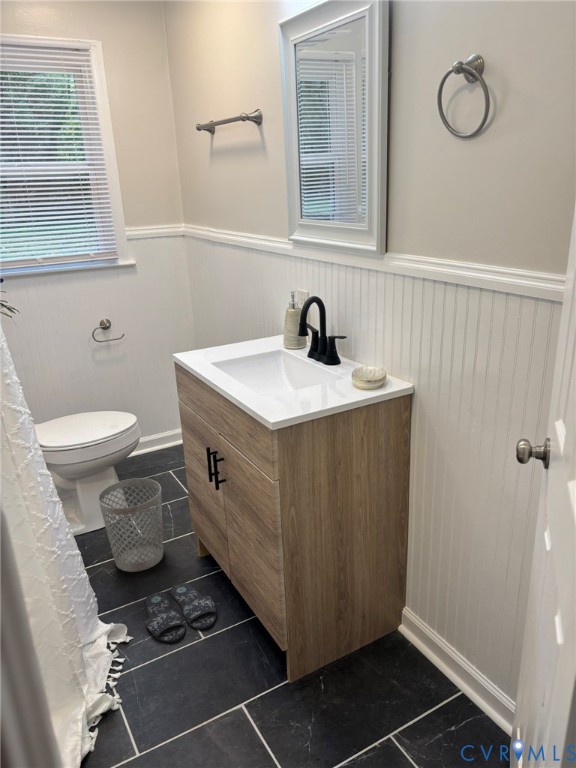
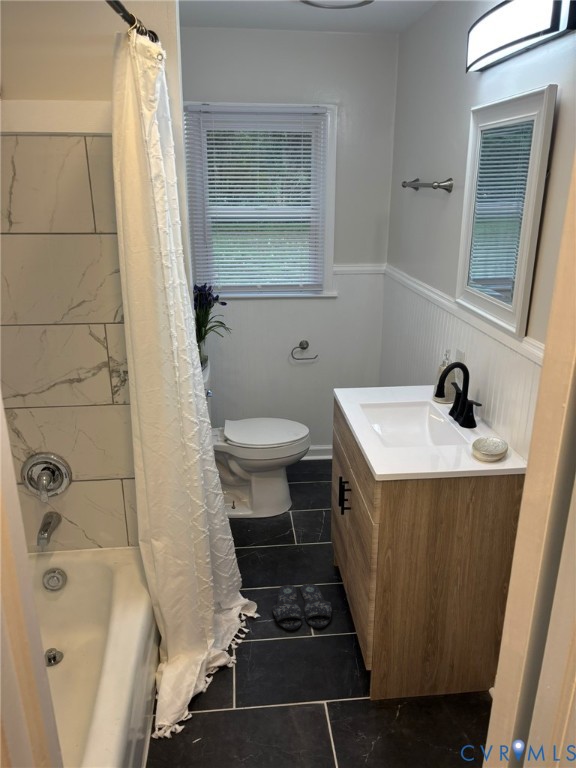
wastebasket: present [98,478,163,572] -> none [260,484,312,563]

